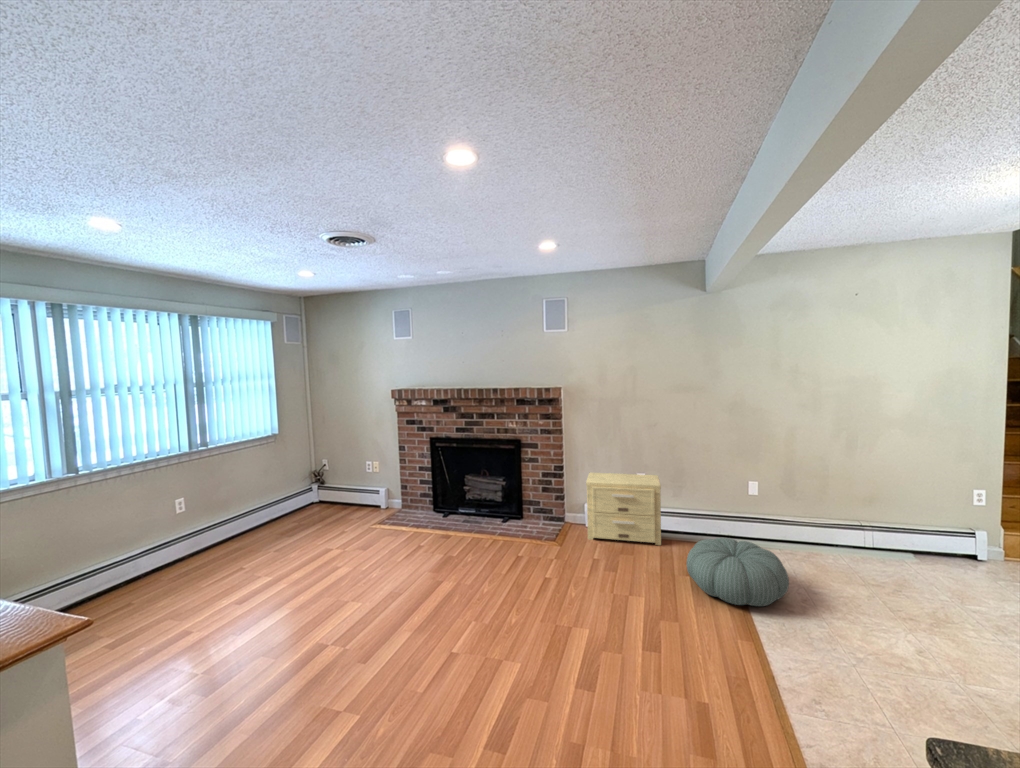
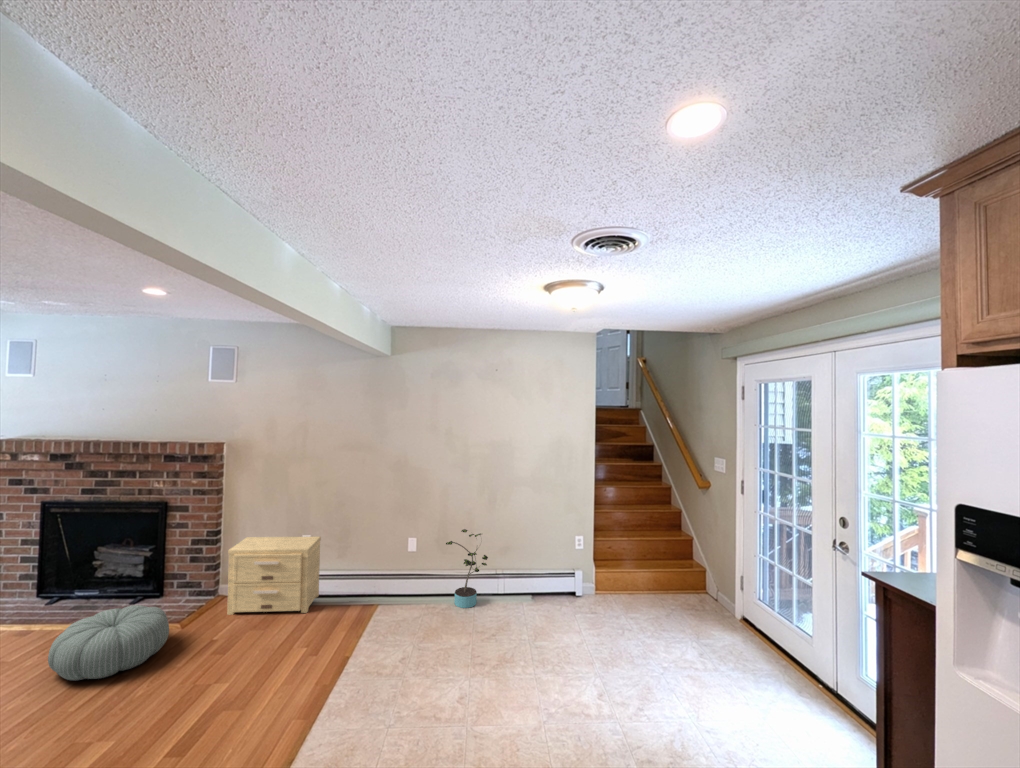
potted plant: none [807,475,866,559] -> present [446,529,488,608]
pouf: present [687,538,789,606] -> present [48,605,169,680]

